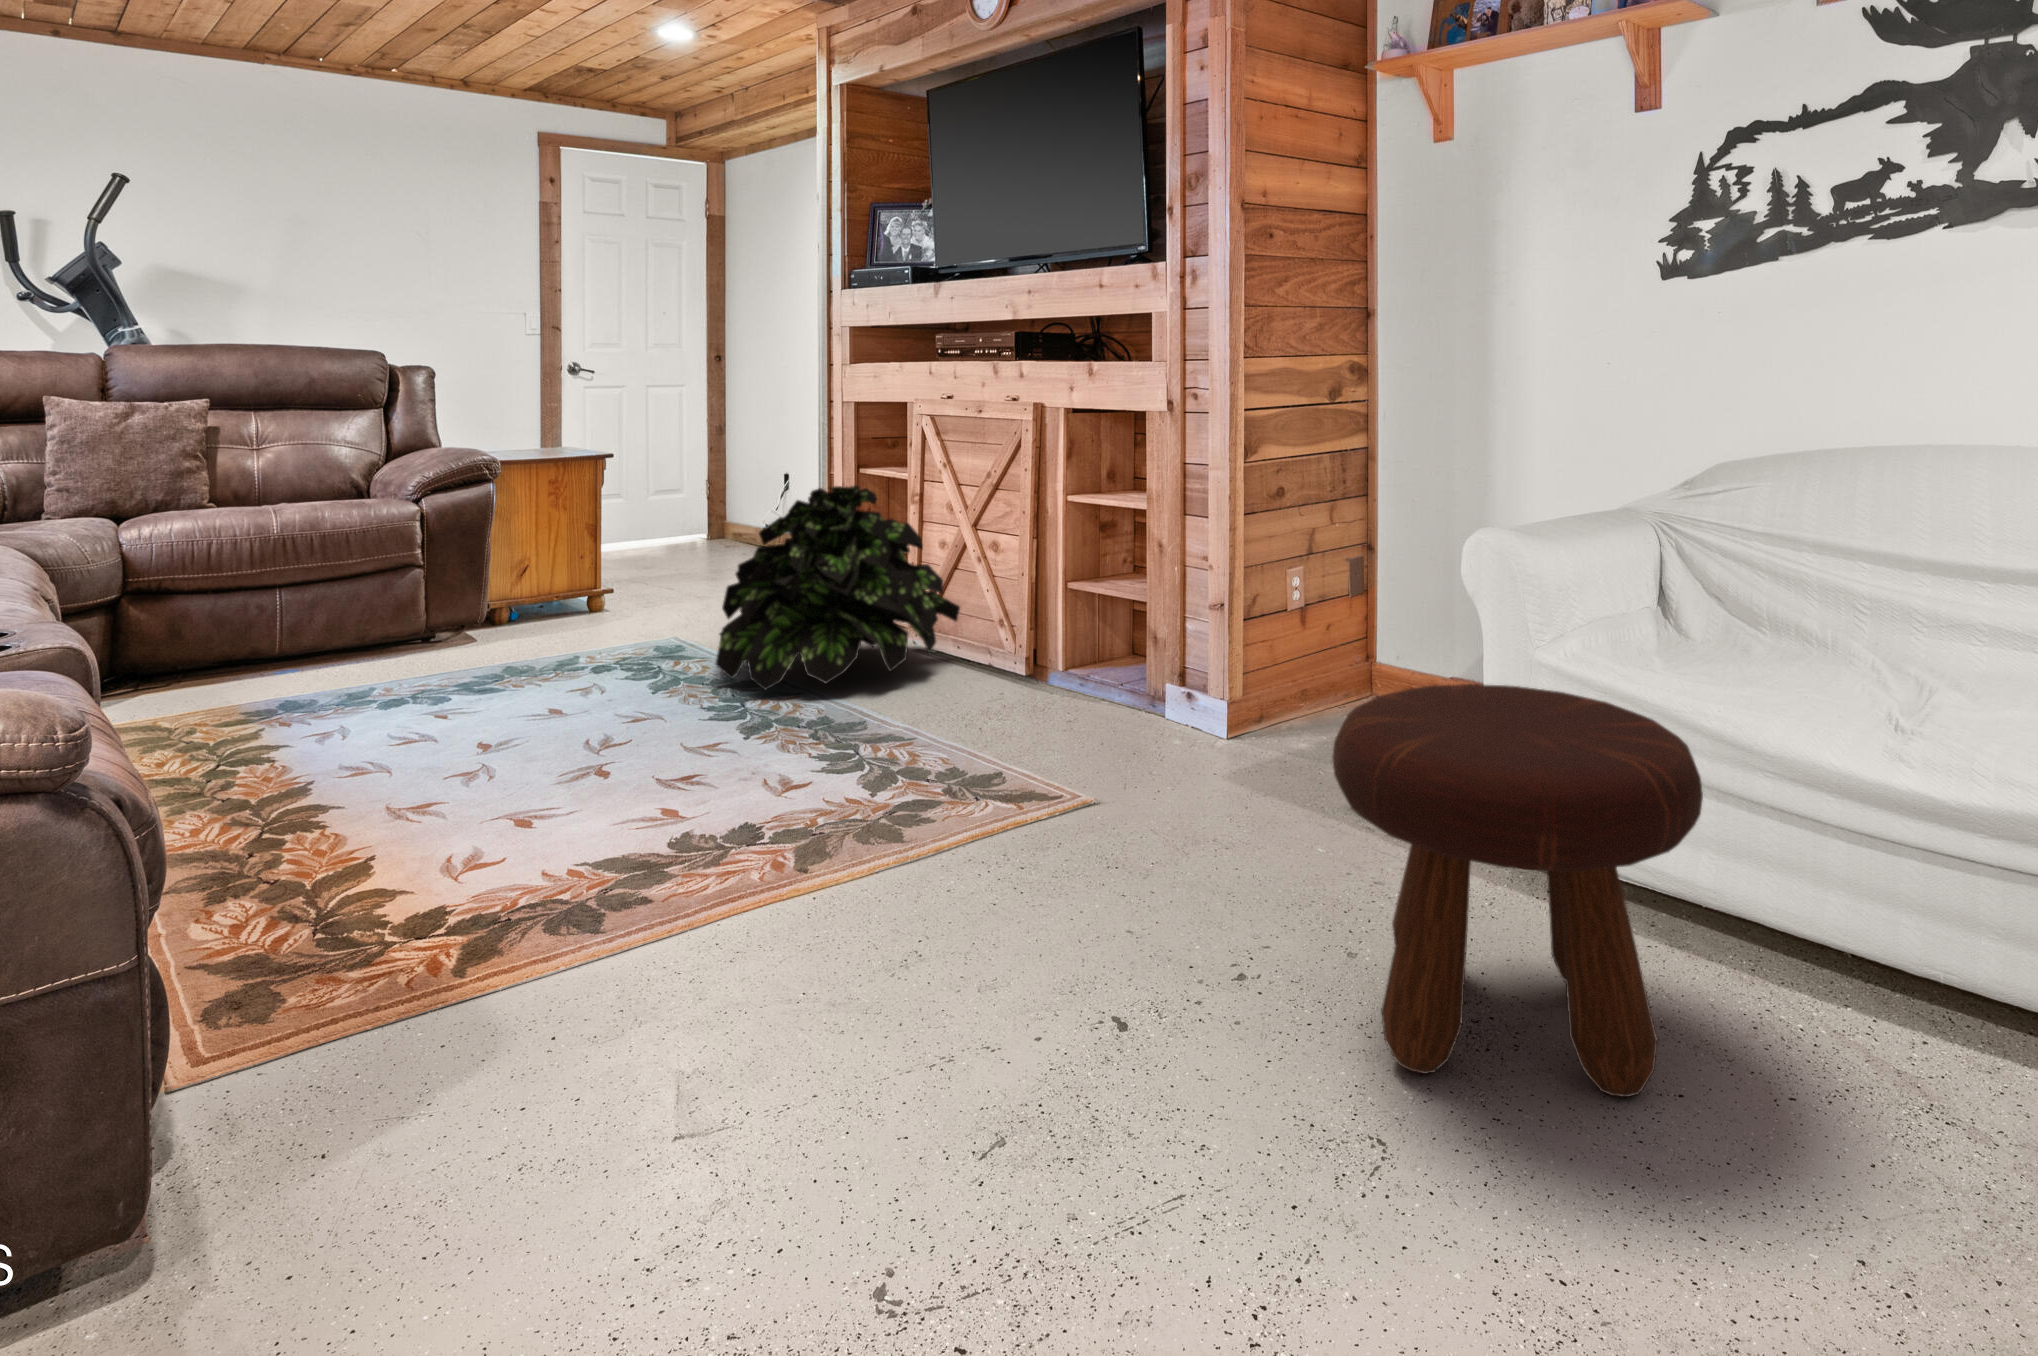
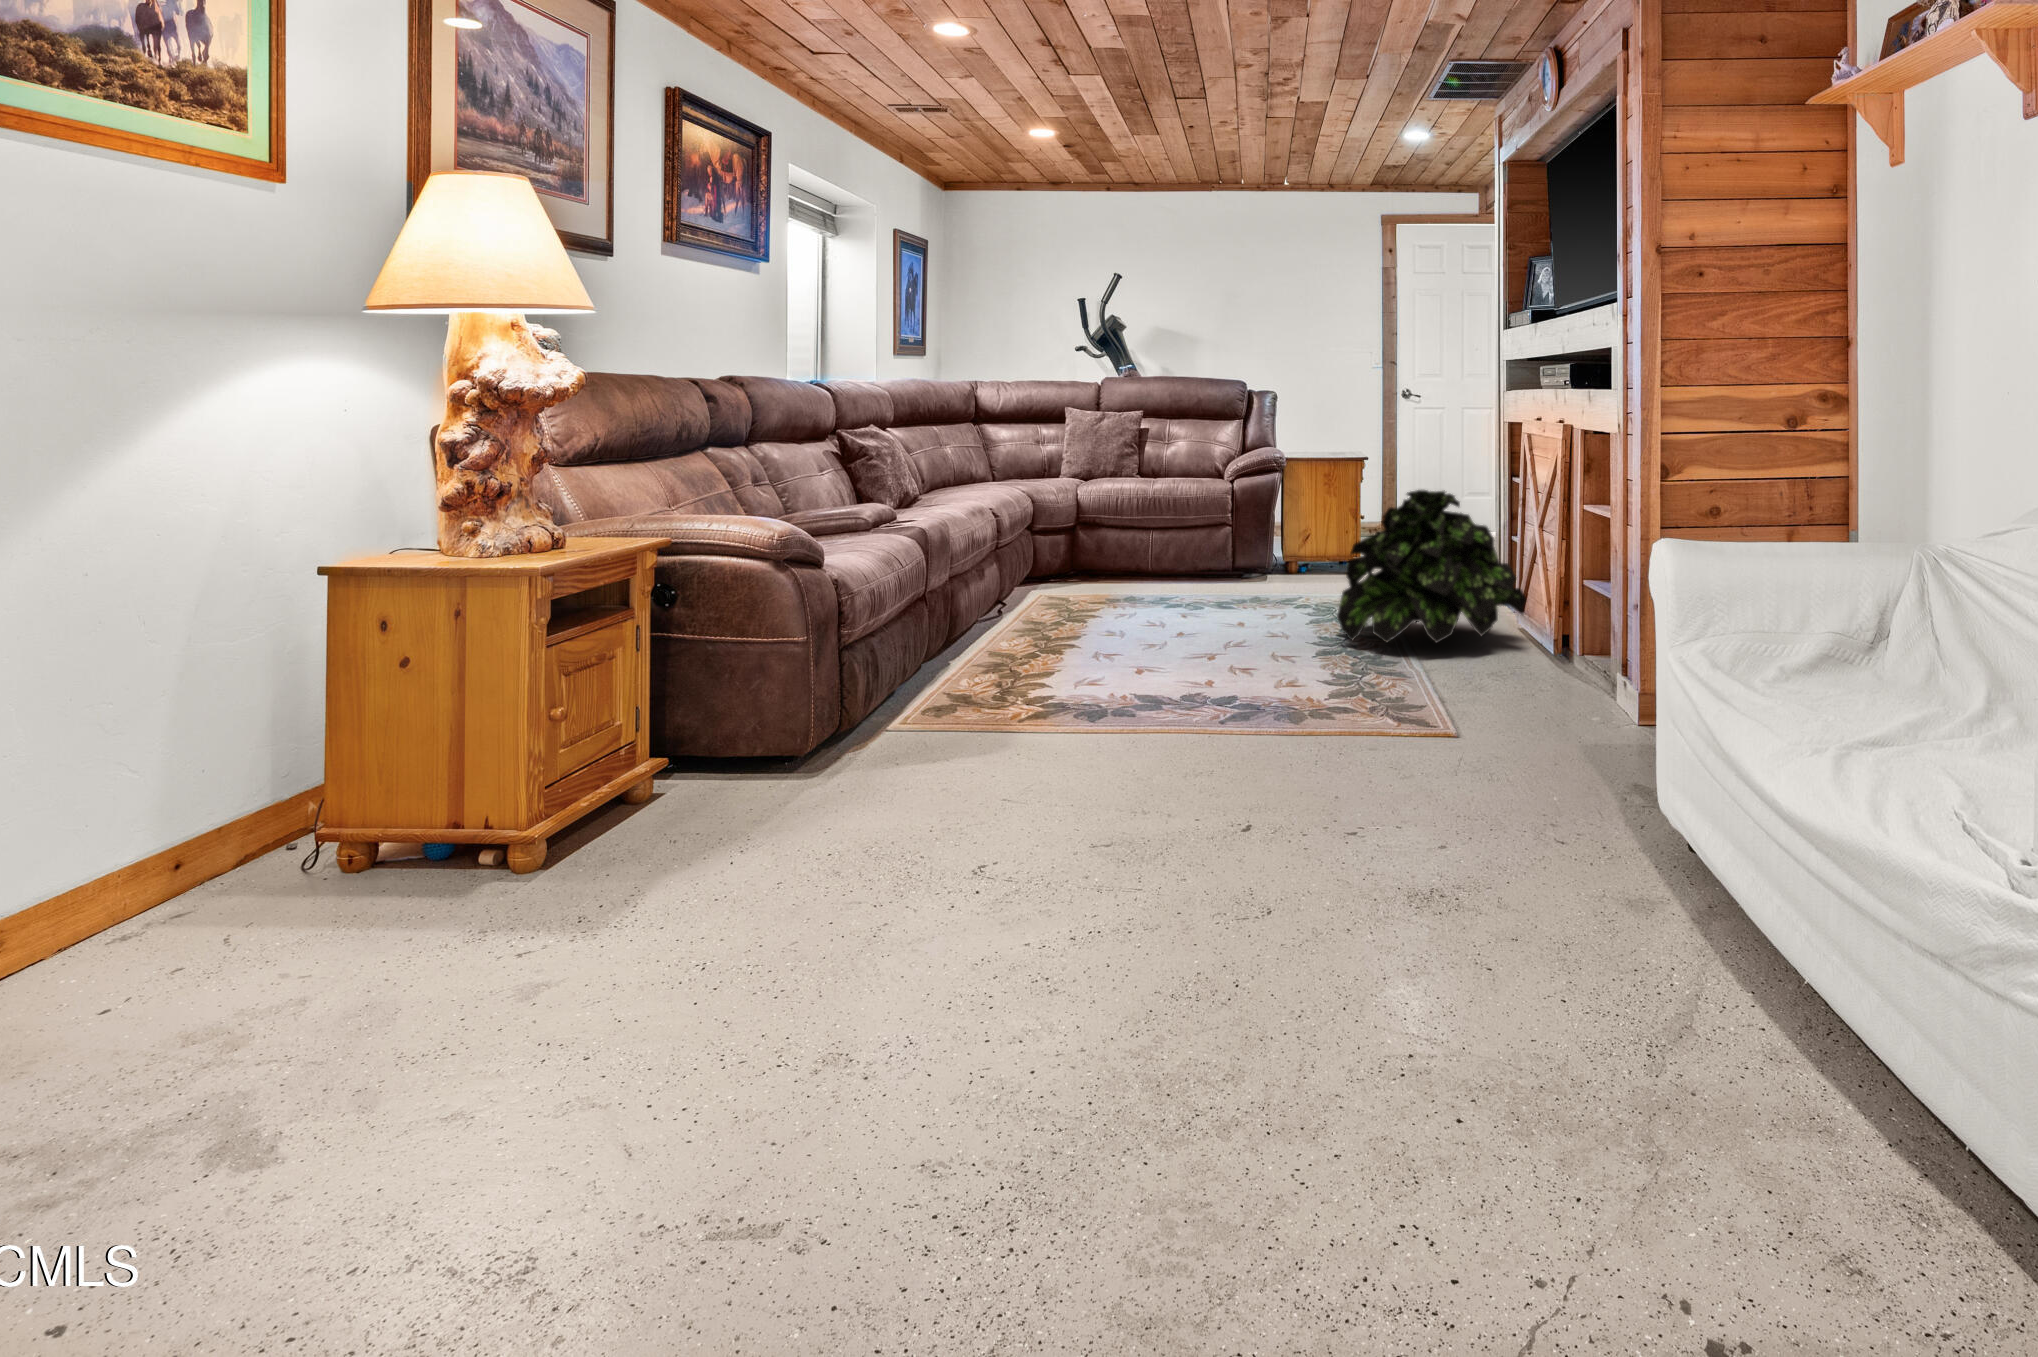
footstool: present [1333,684,1703,1097] -> none [1247,653,1520,961]

